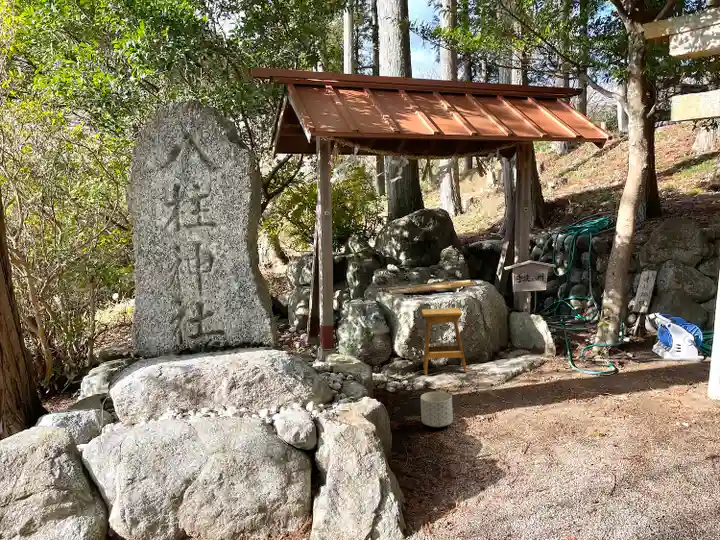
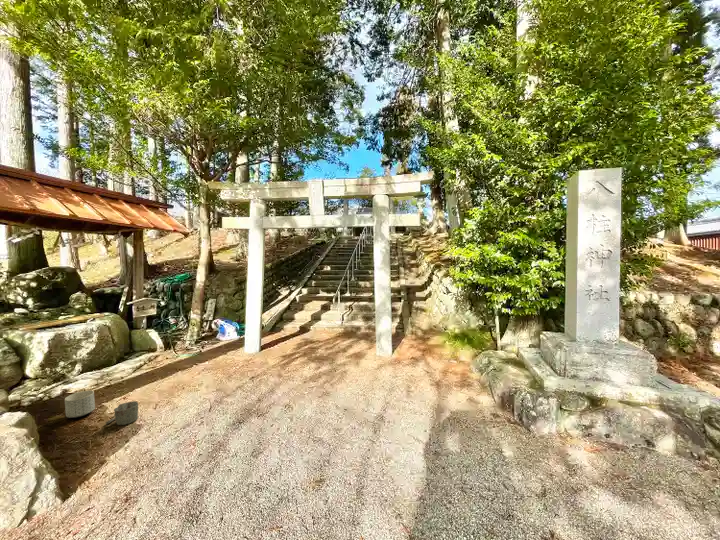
stool: present [422,308,467,374] -> none [57,333,101,385]
bucket: none [461,428,503,463] -> present [106,401,138,425]

